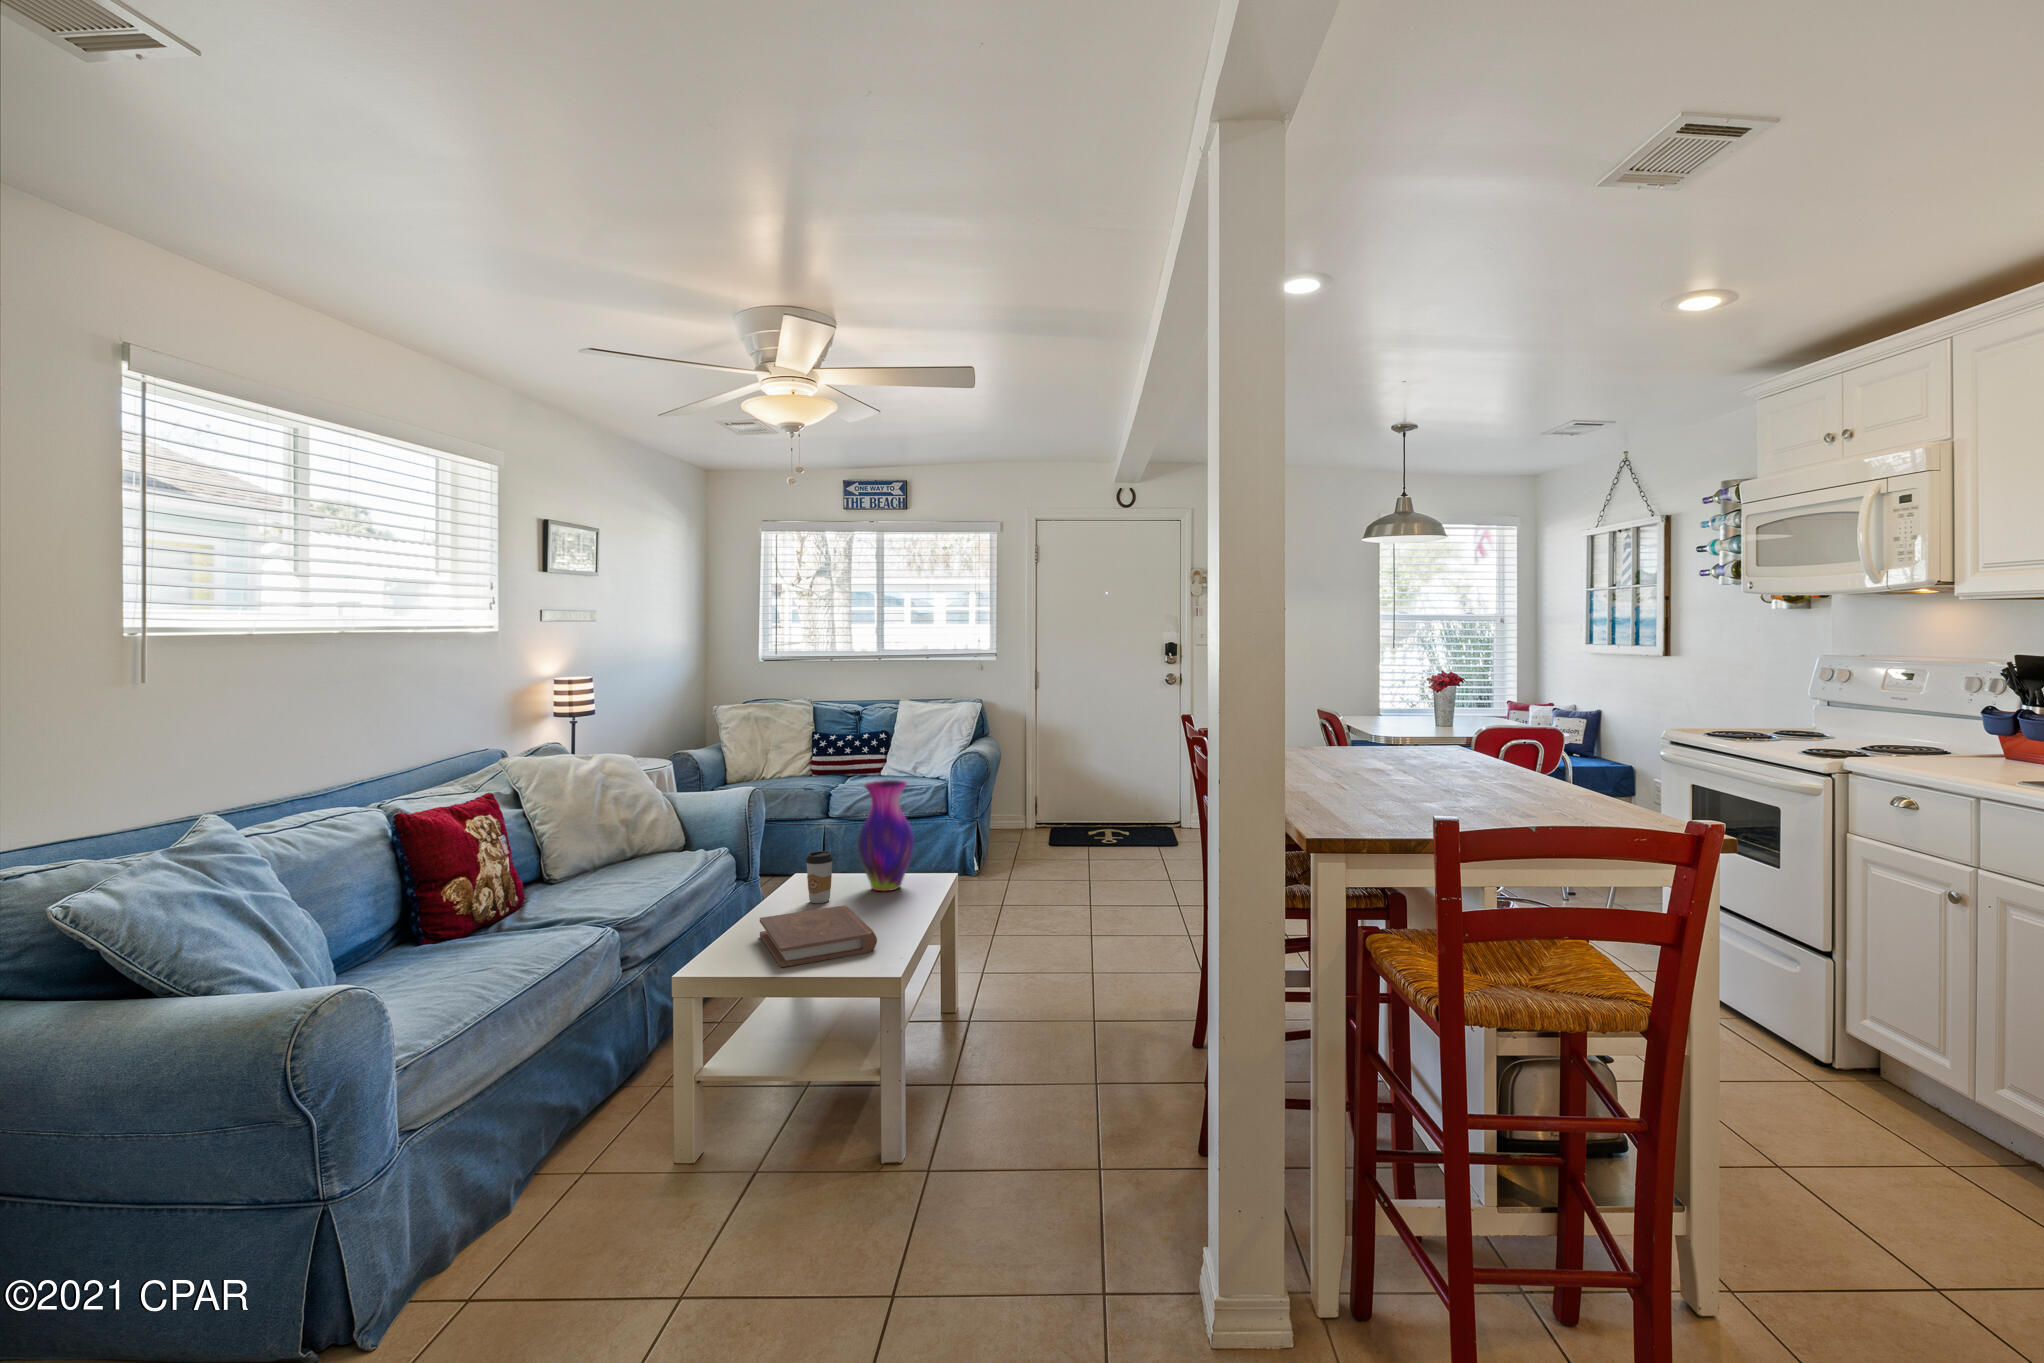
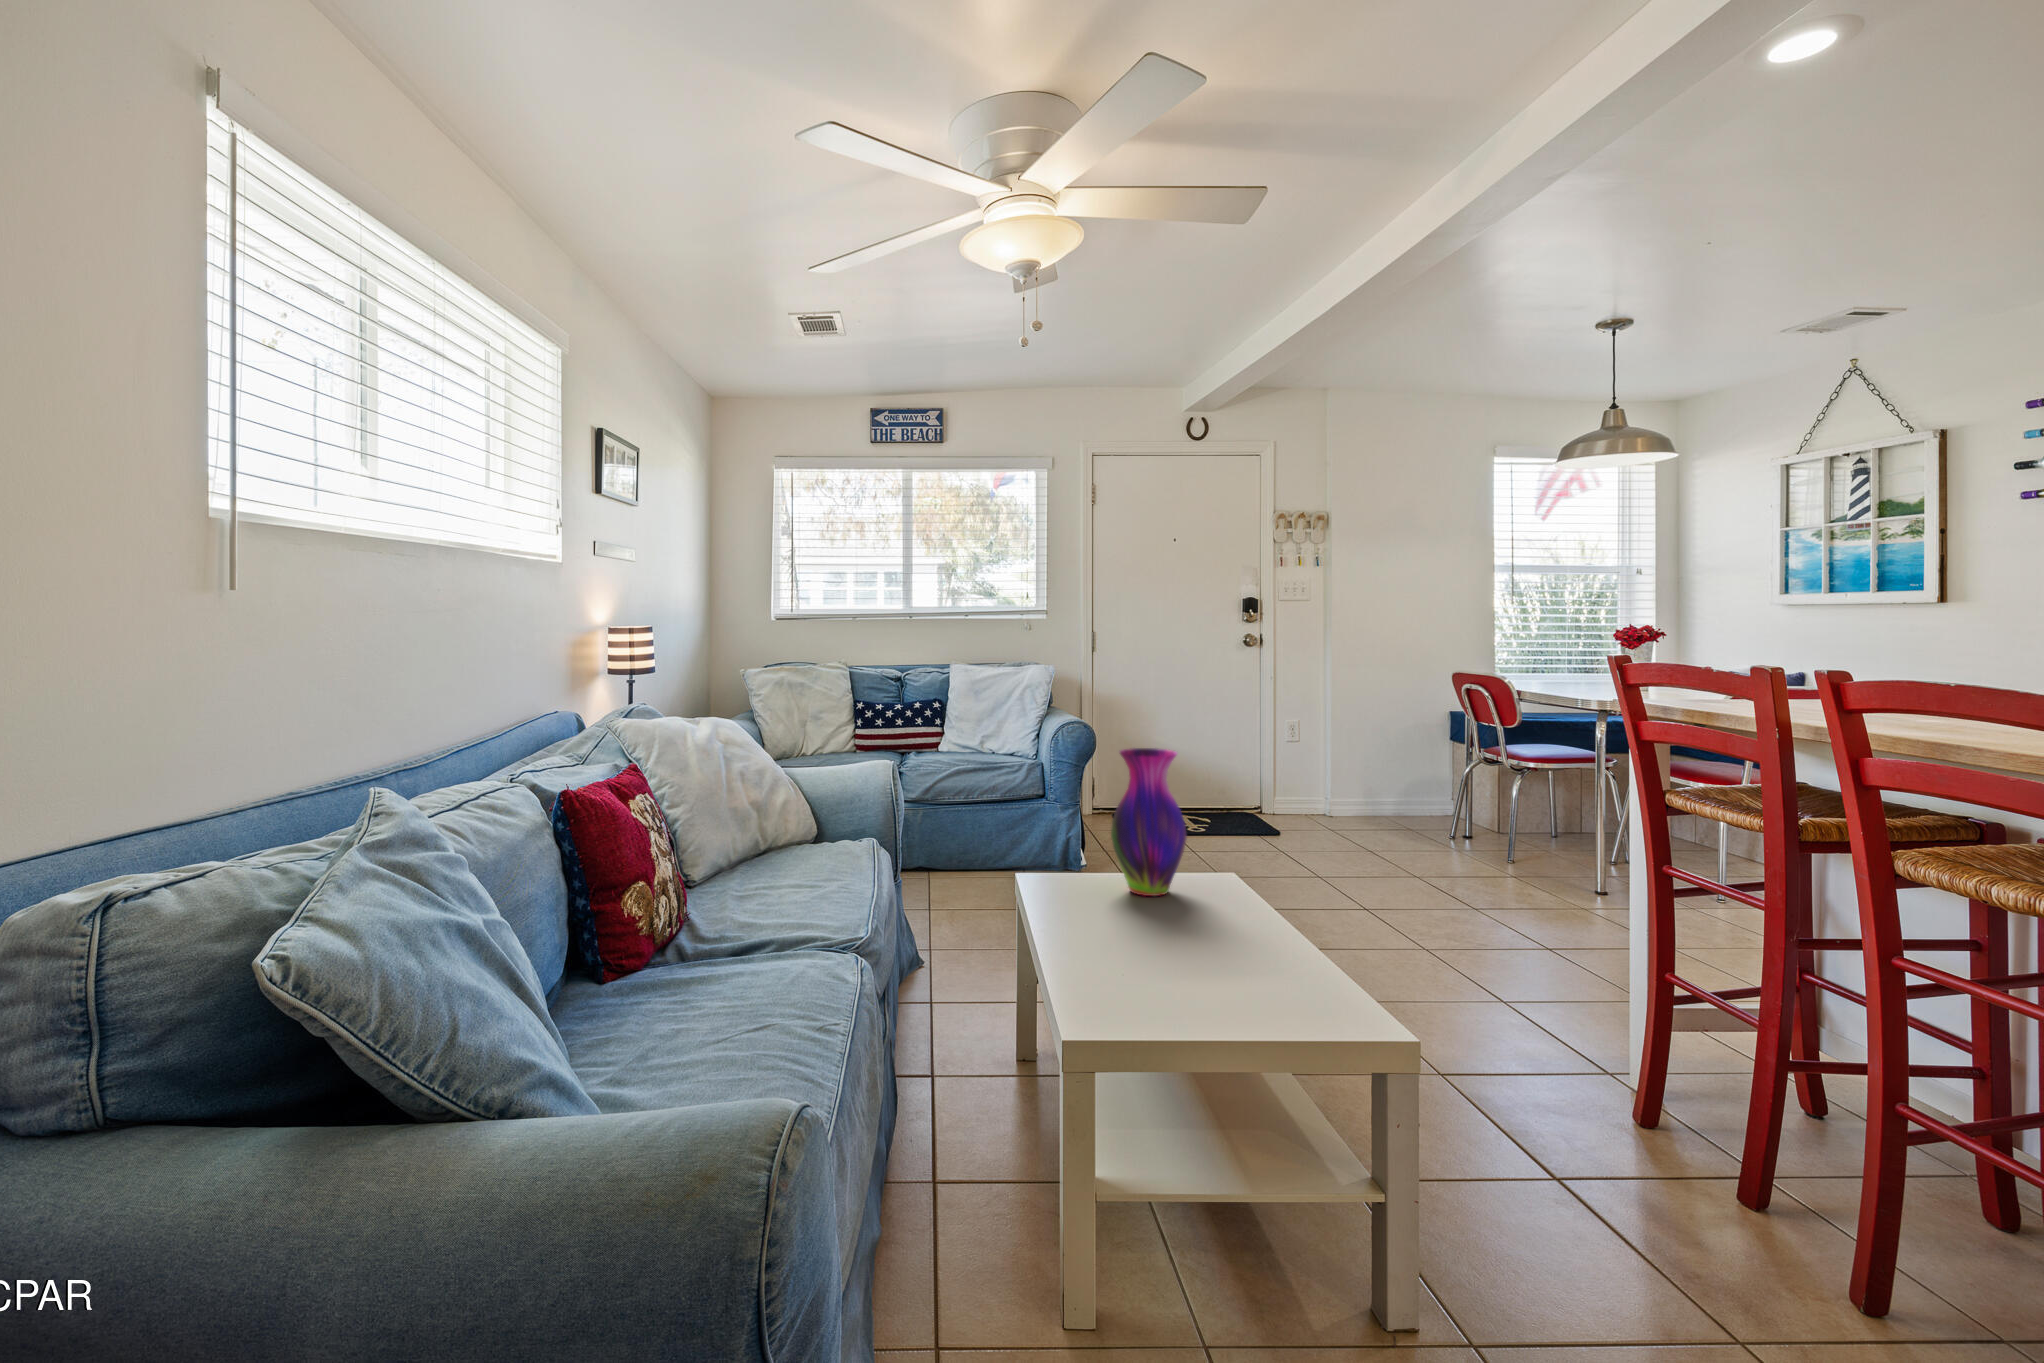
coffee cup: present [806,851,833,903] -> none [1066,843,1102,914]
book: present [760,905,877,967] -> none [1077,919,1281,1017]

